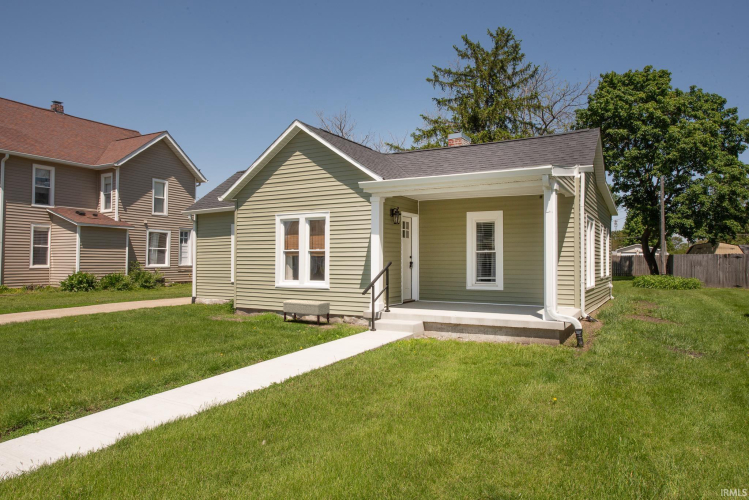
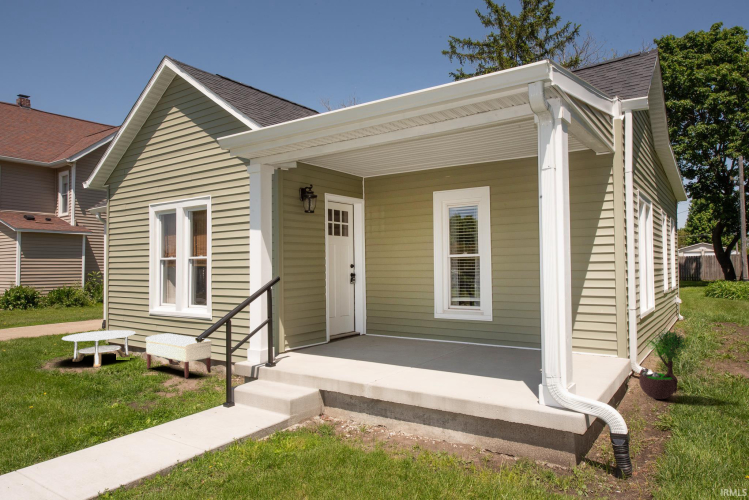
potted tree: none [586,290,612,330] -> present [639,330,689,399]
round table: none [221,299,265,321] -> present [62,330,136,367]

